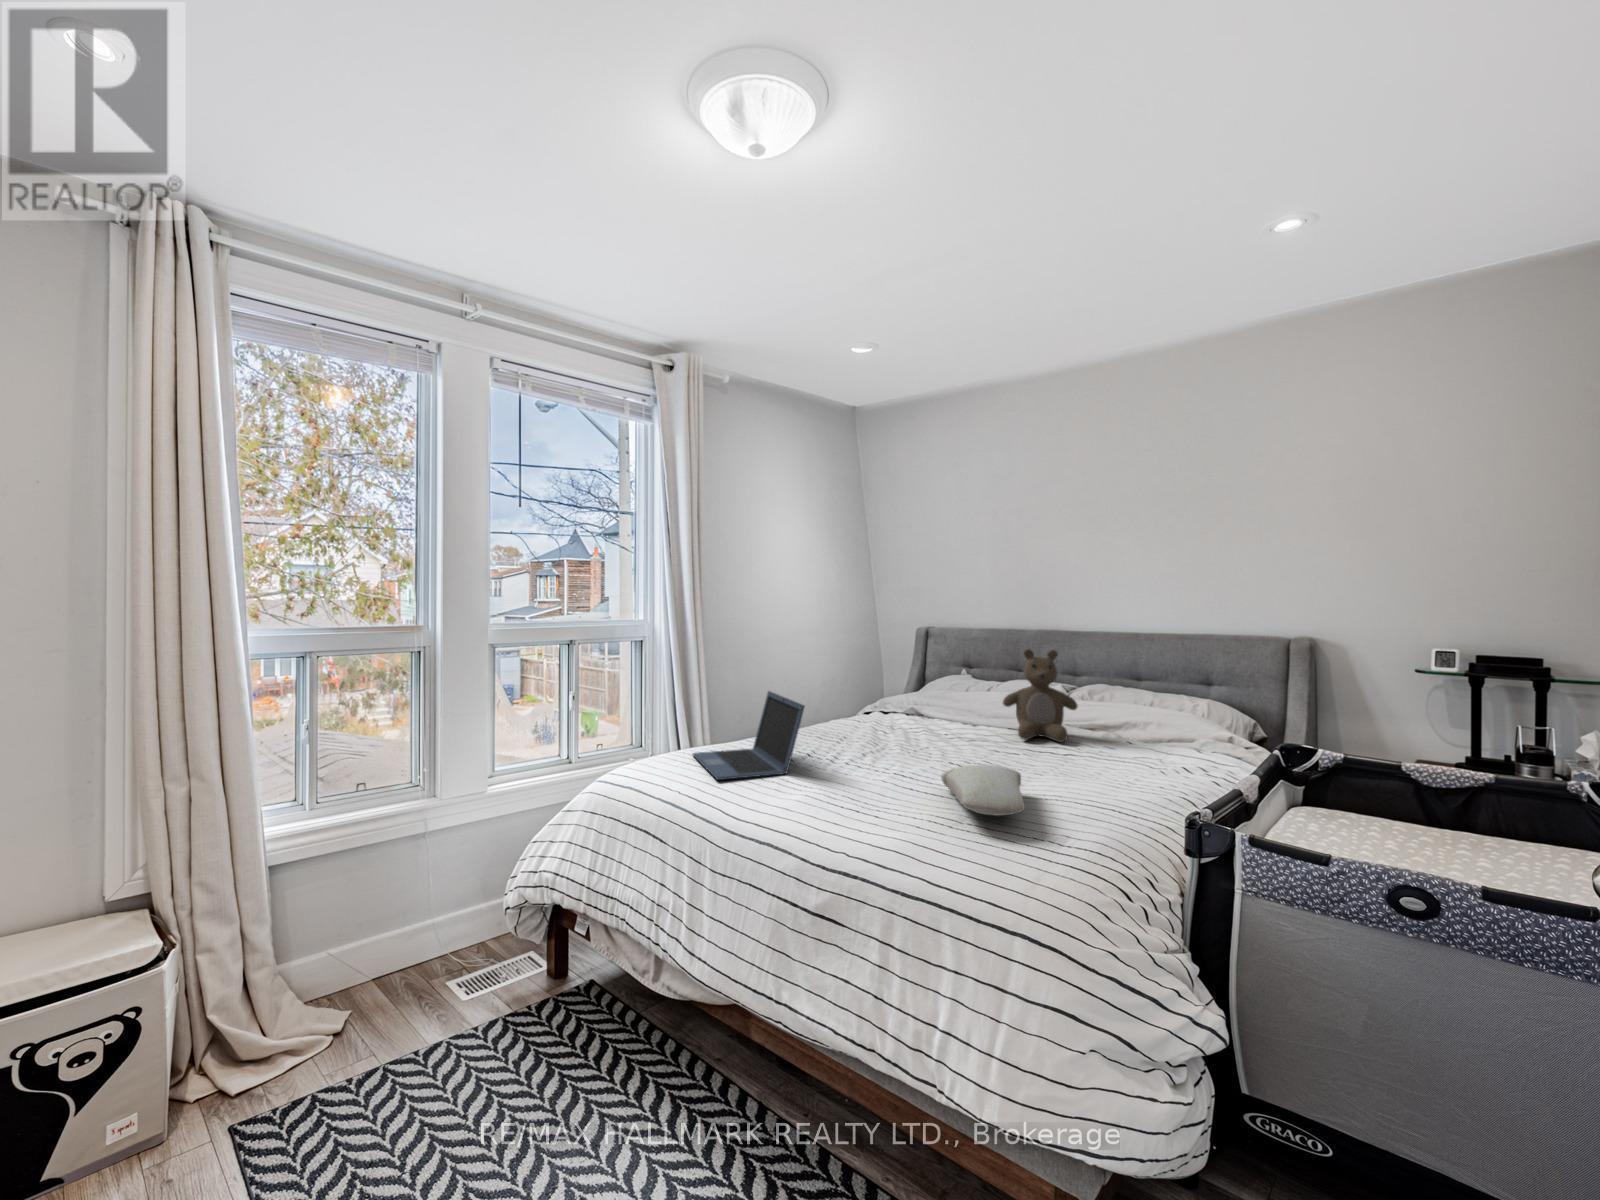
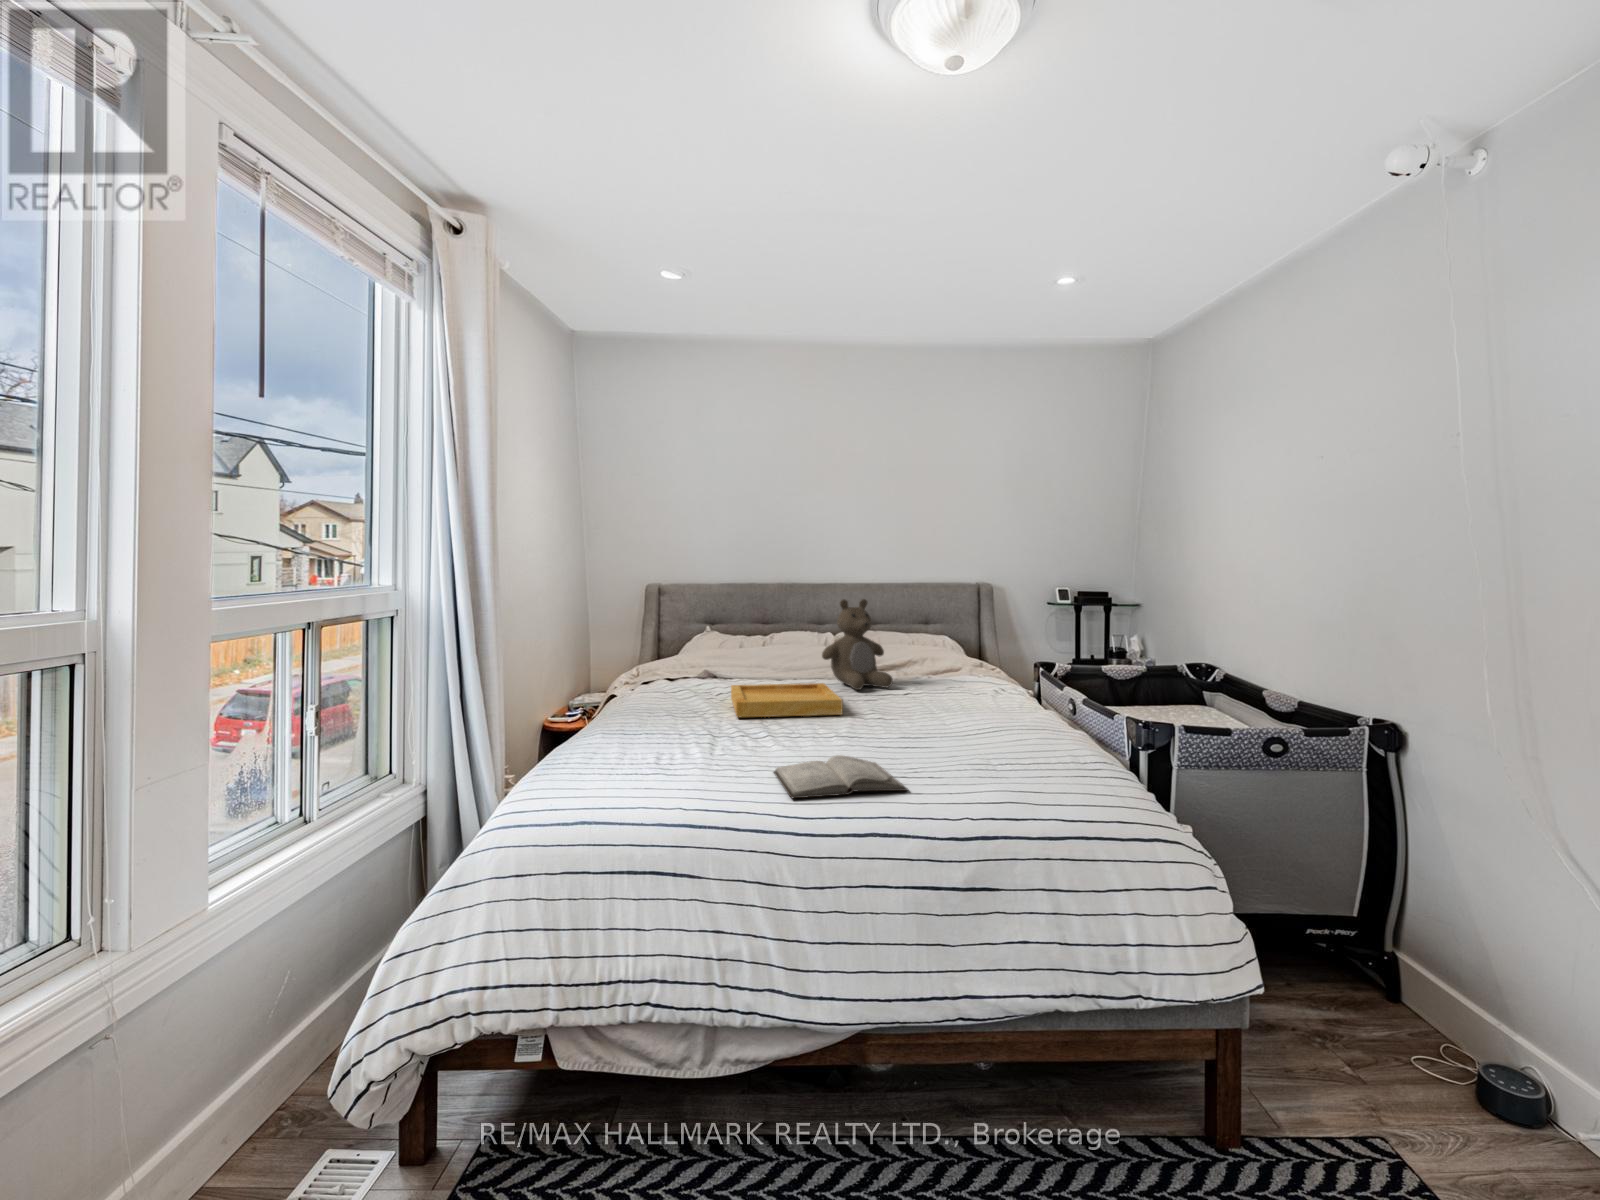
laptop: present [693,691,805,780] -> none [573,667,749,786]
tray: none [866,718,986,757] -> present [731,683,843,717]
pillow: present [941,765,1025,816] -> none [903,710,1039,753]
diary: none [753,782,876,822] -> present [774,755,908,798]

